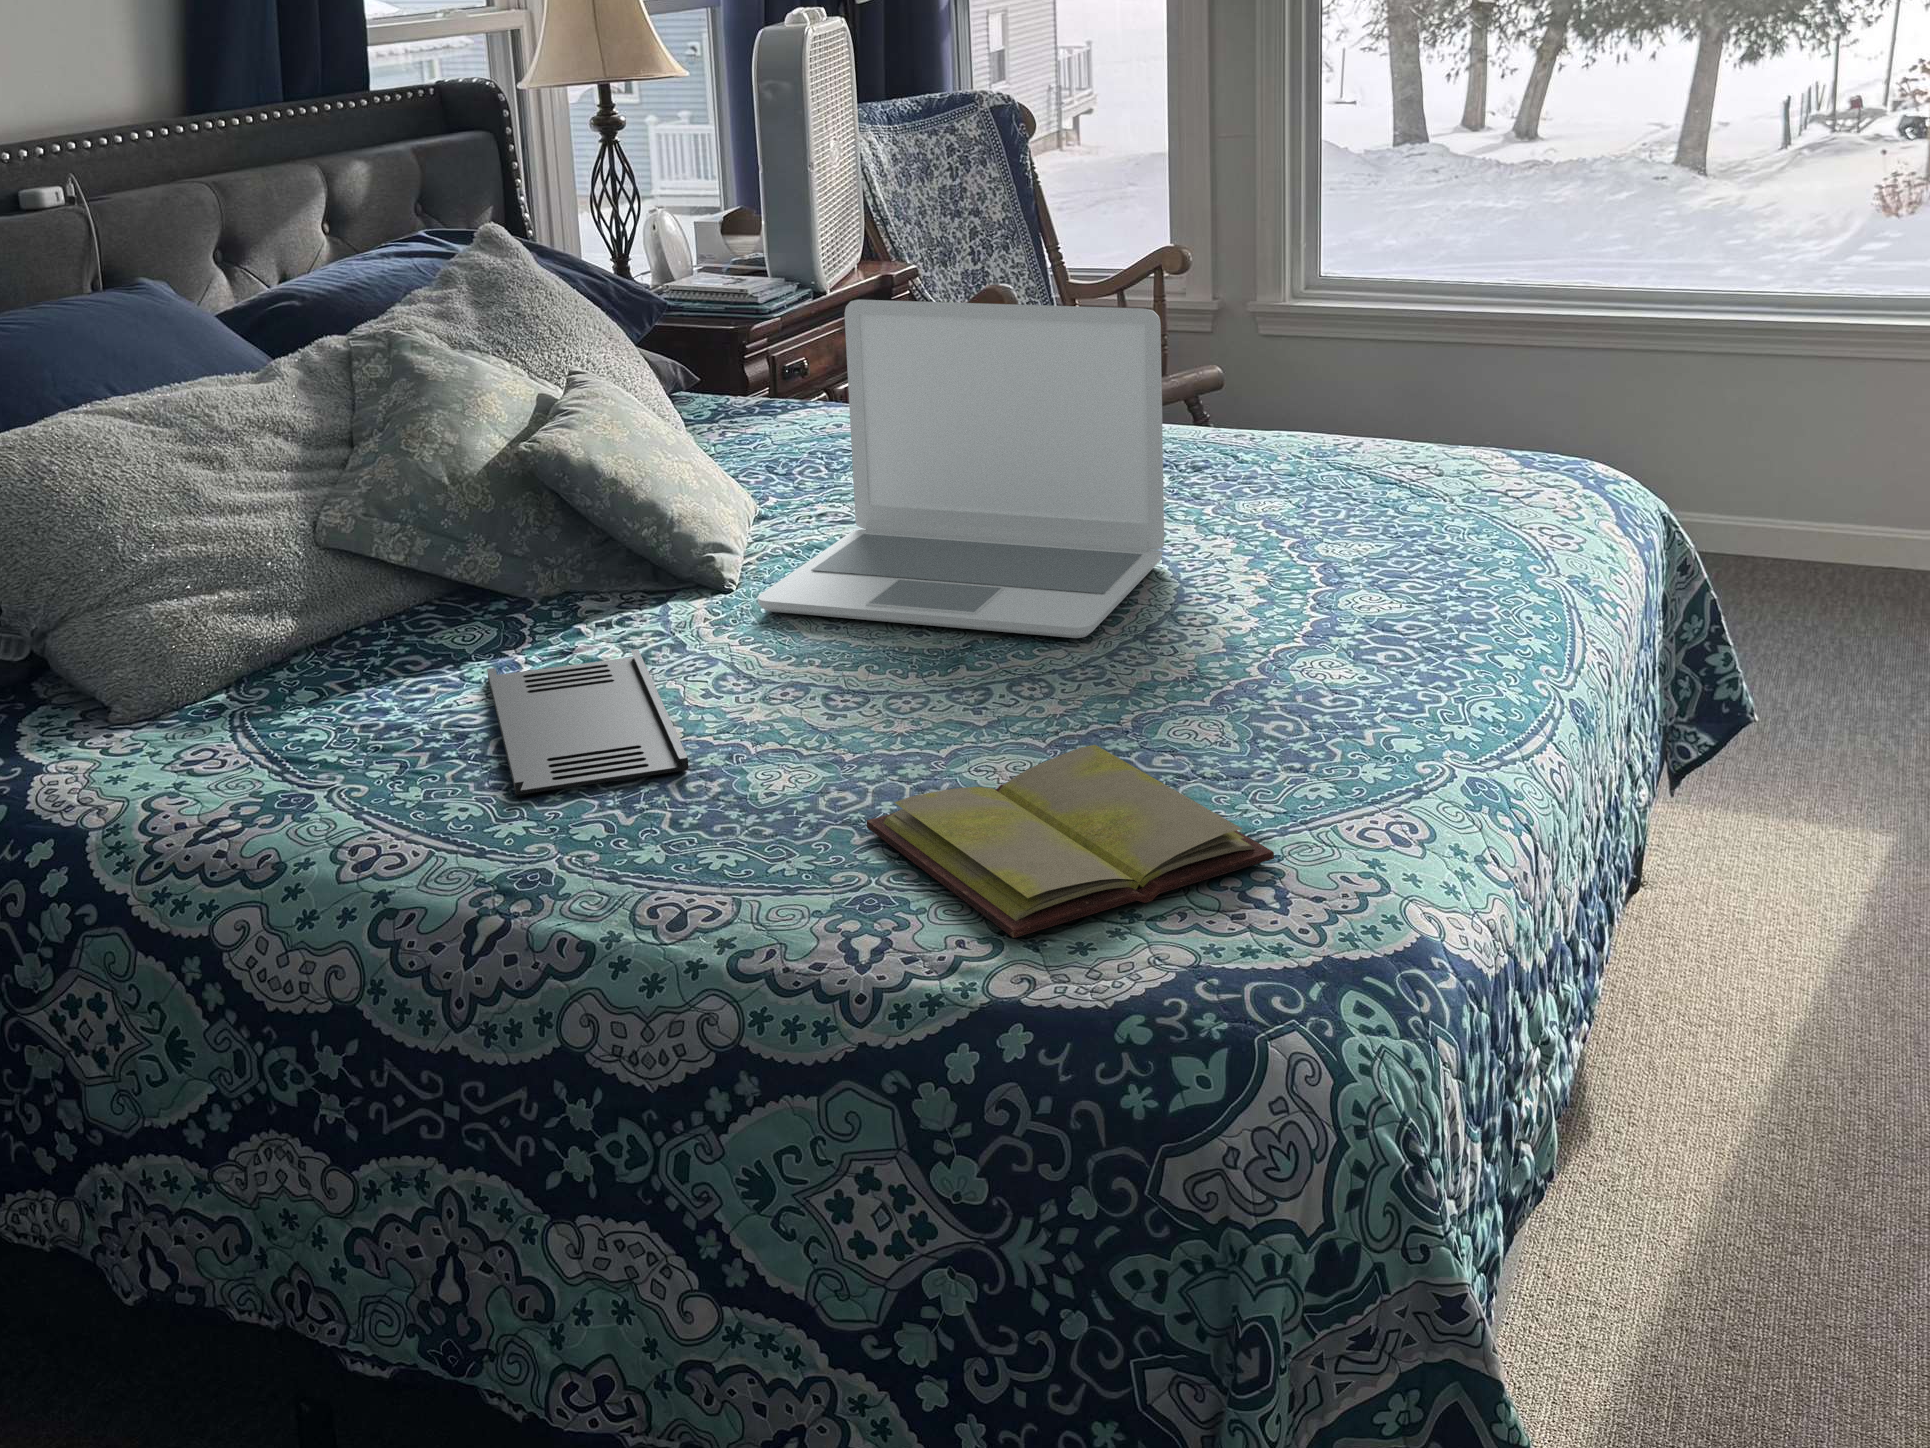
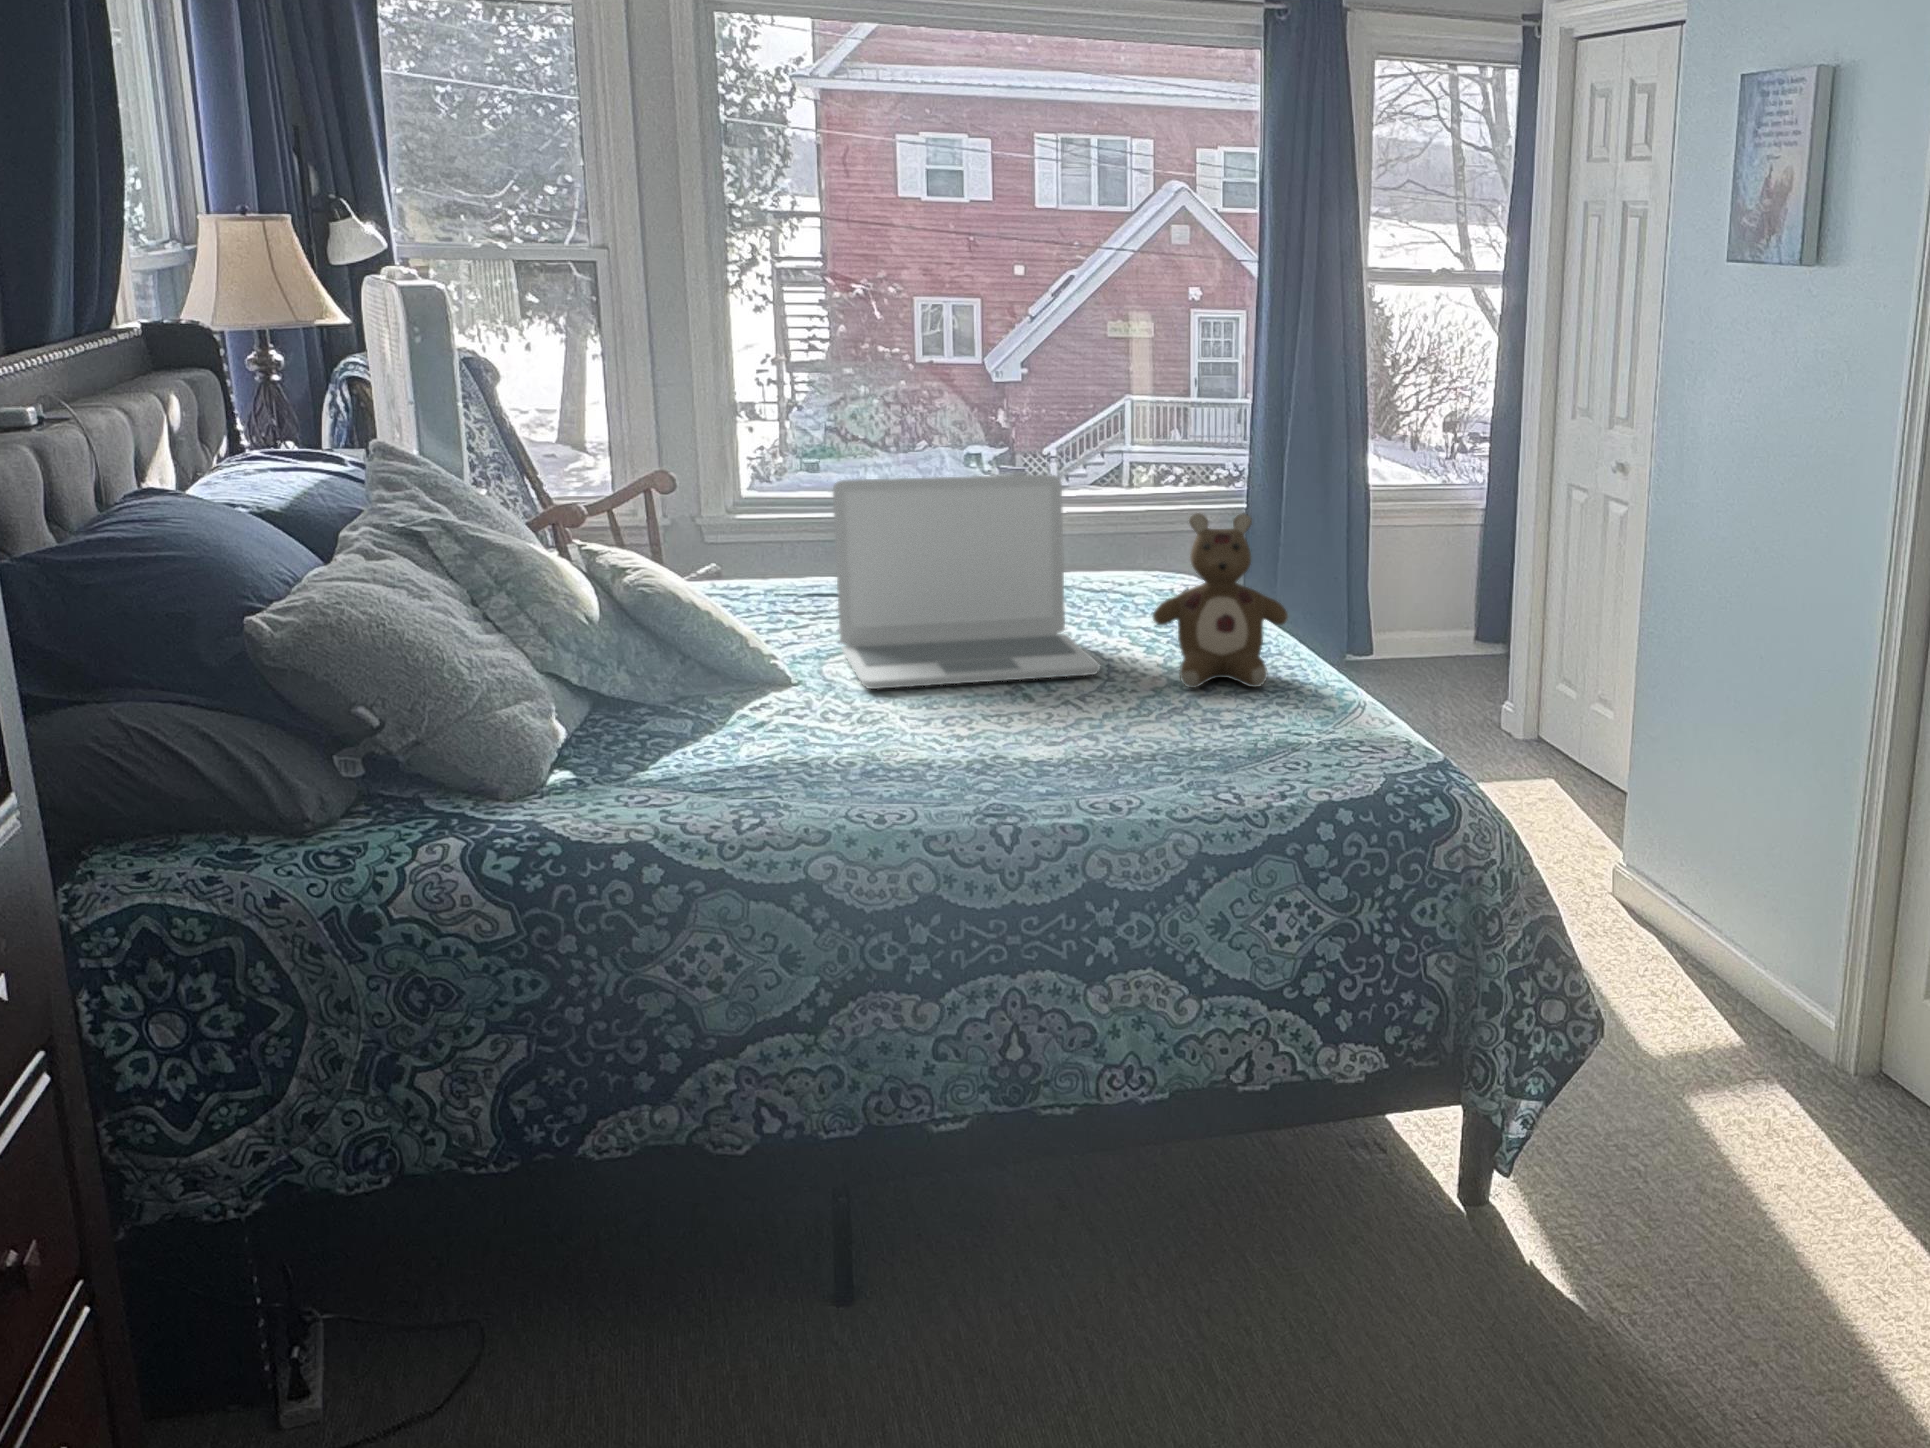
stuffed bear: none [1152,401,1381,714] -> present [1152,513,1288,688]
tray: present [487,649,689,795] -> none [757,713,998,776]
diary: present [867,745,1274,938] -> none [1151,702,1366,771]

